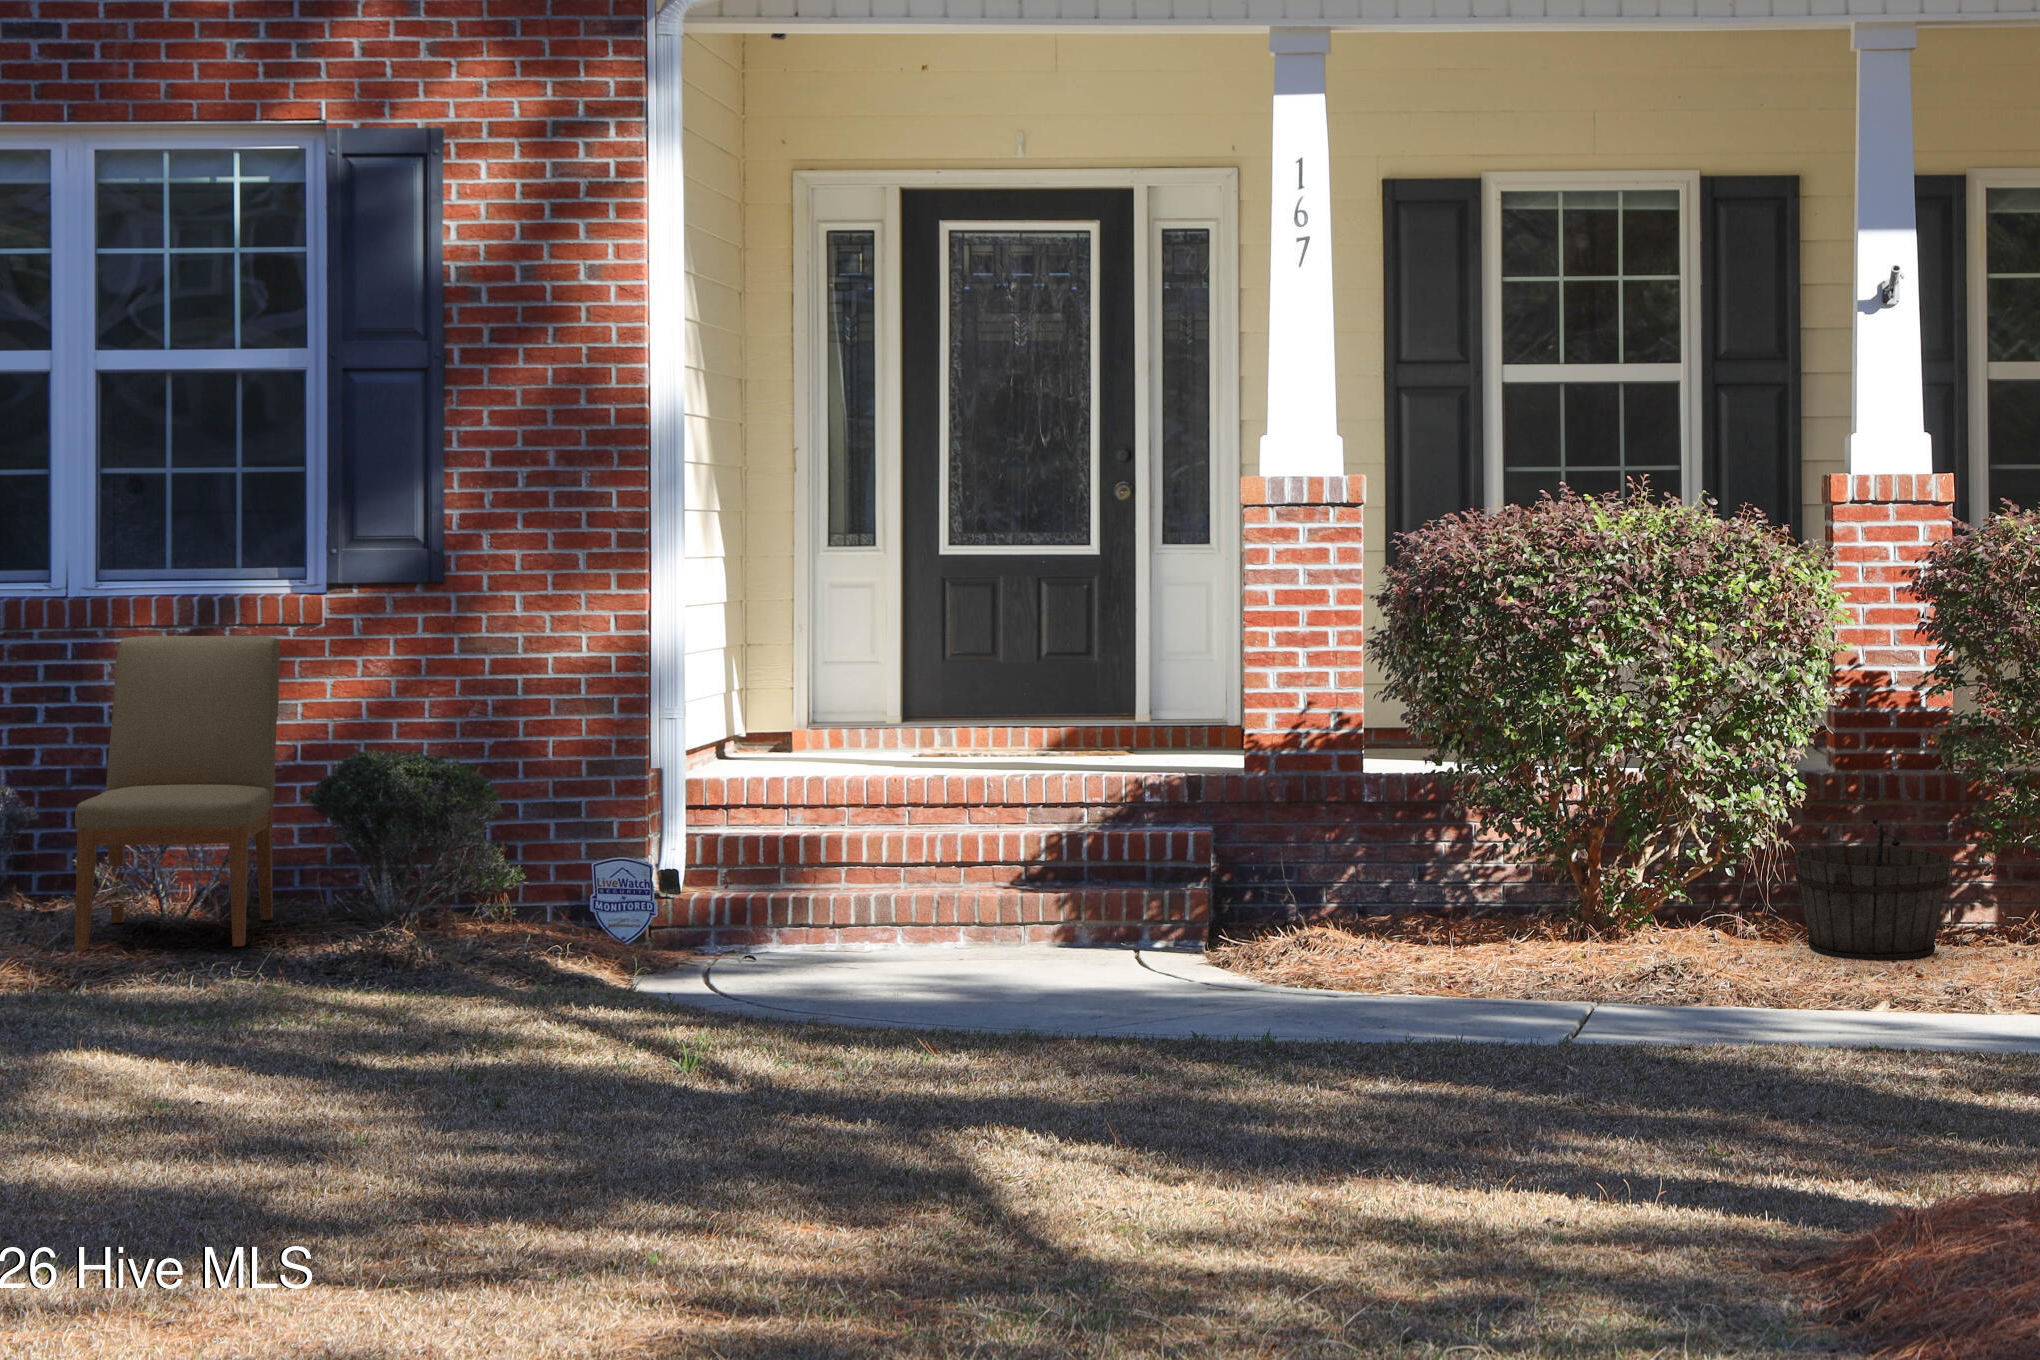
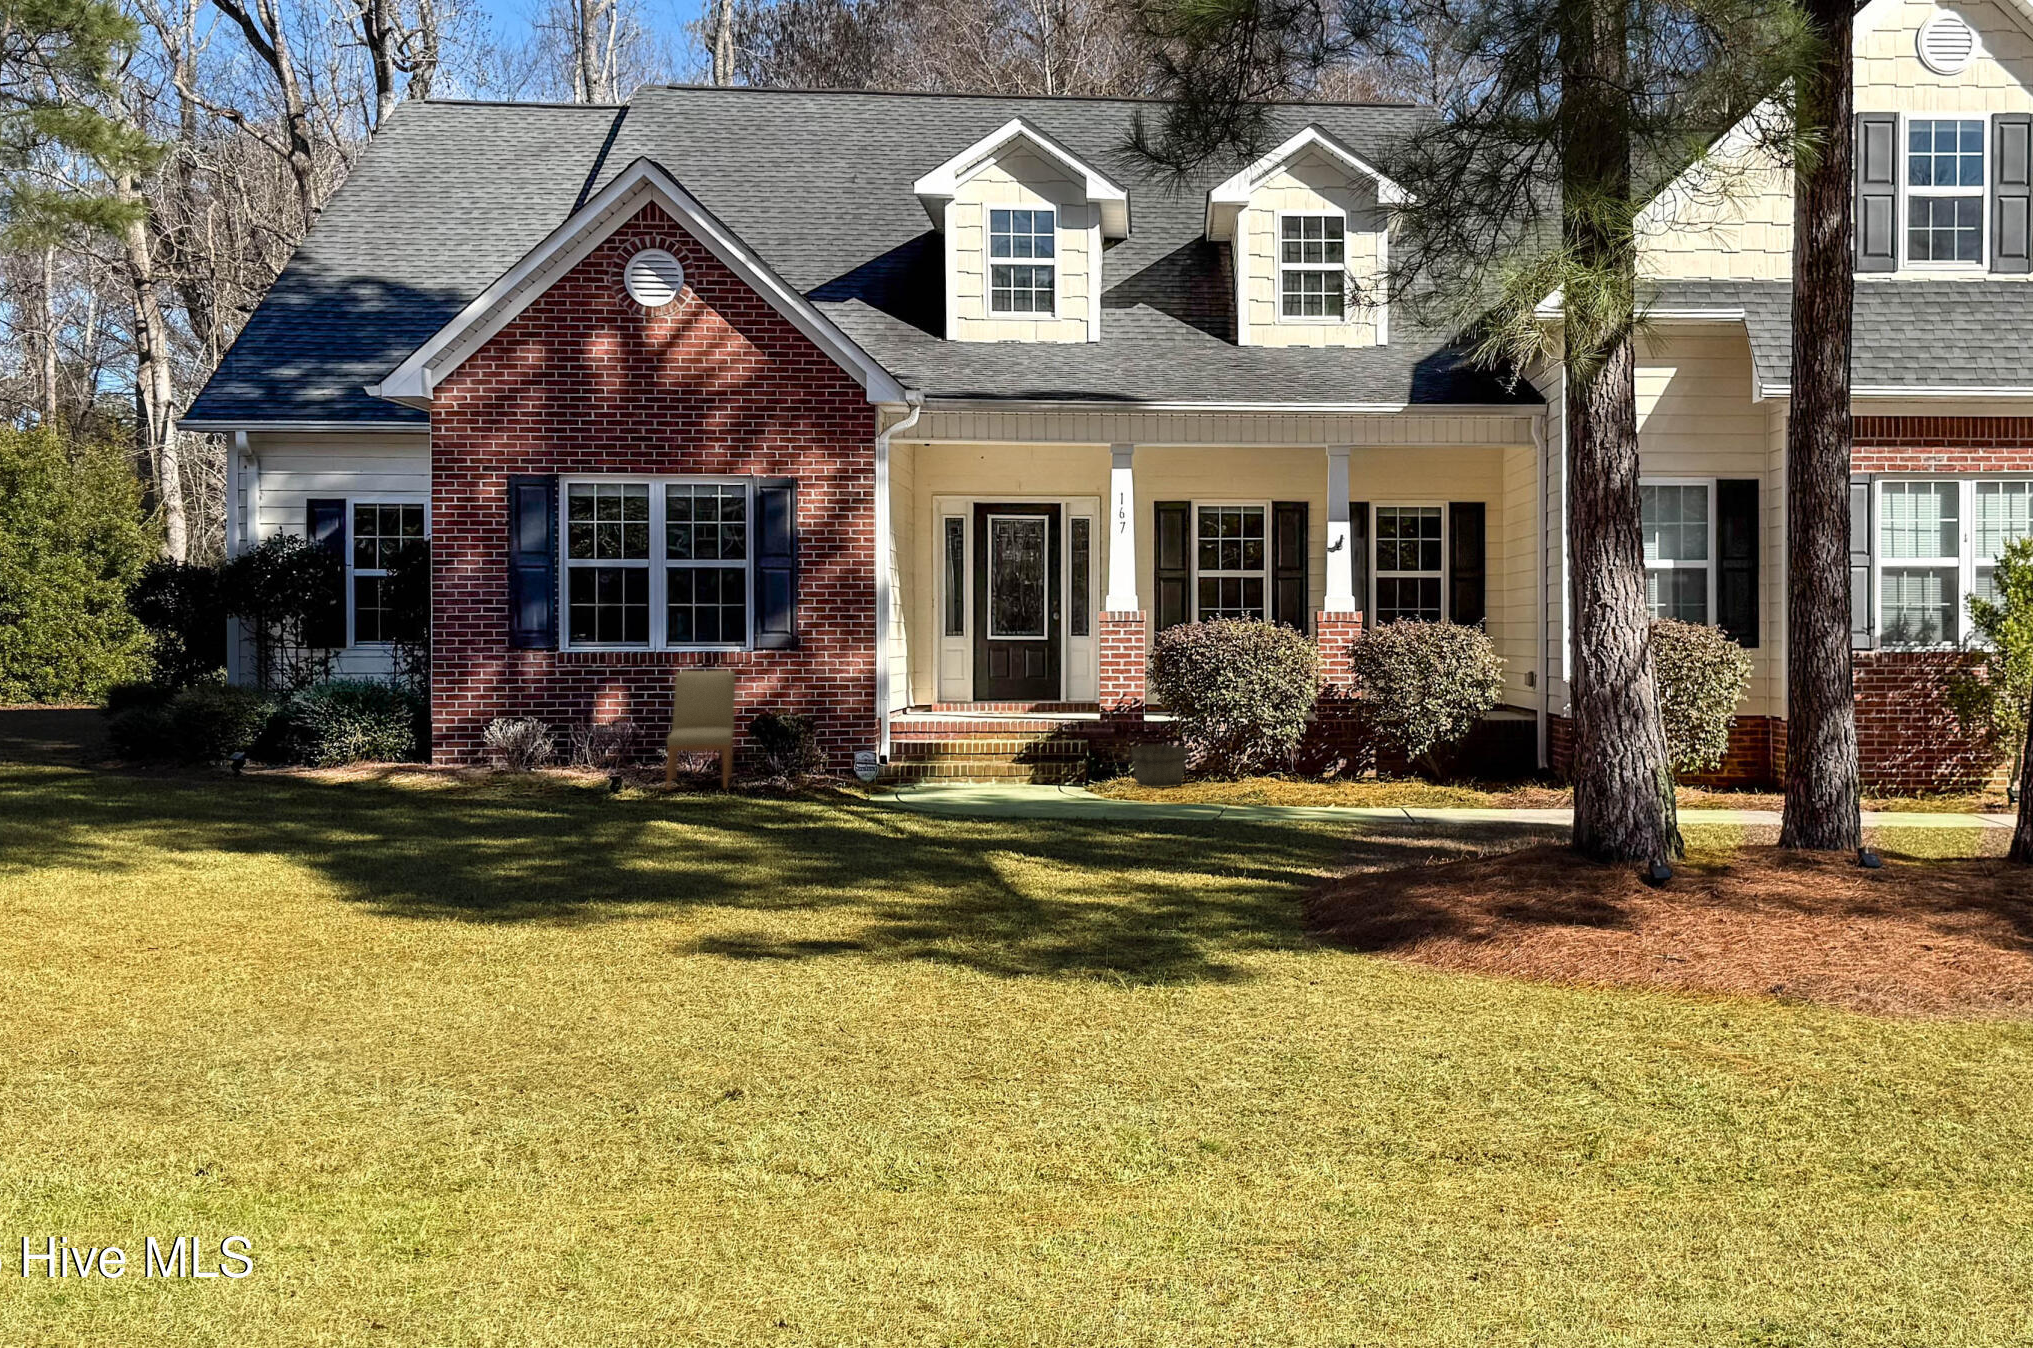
wooden bucket: present [1794,820,1950,960] -> present [1131,741,1188,788]

